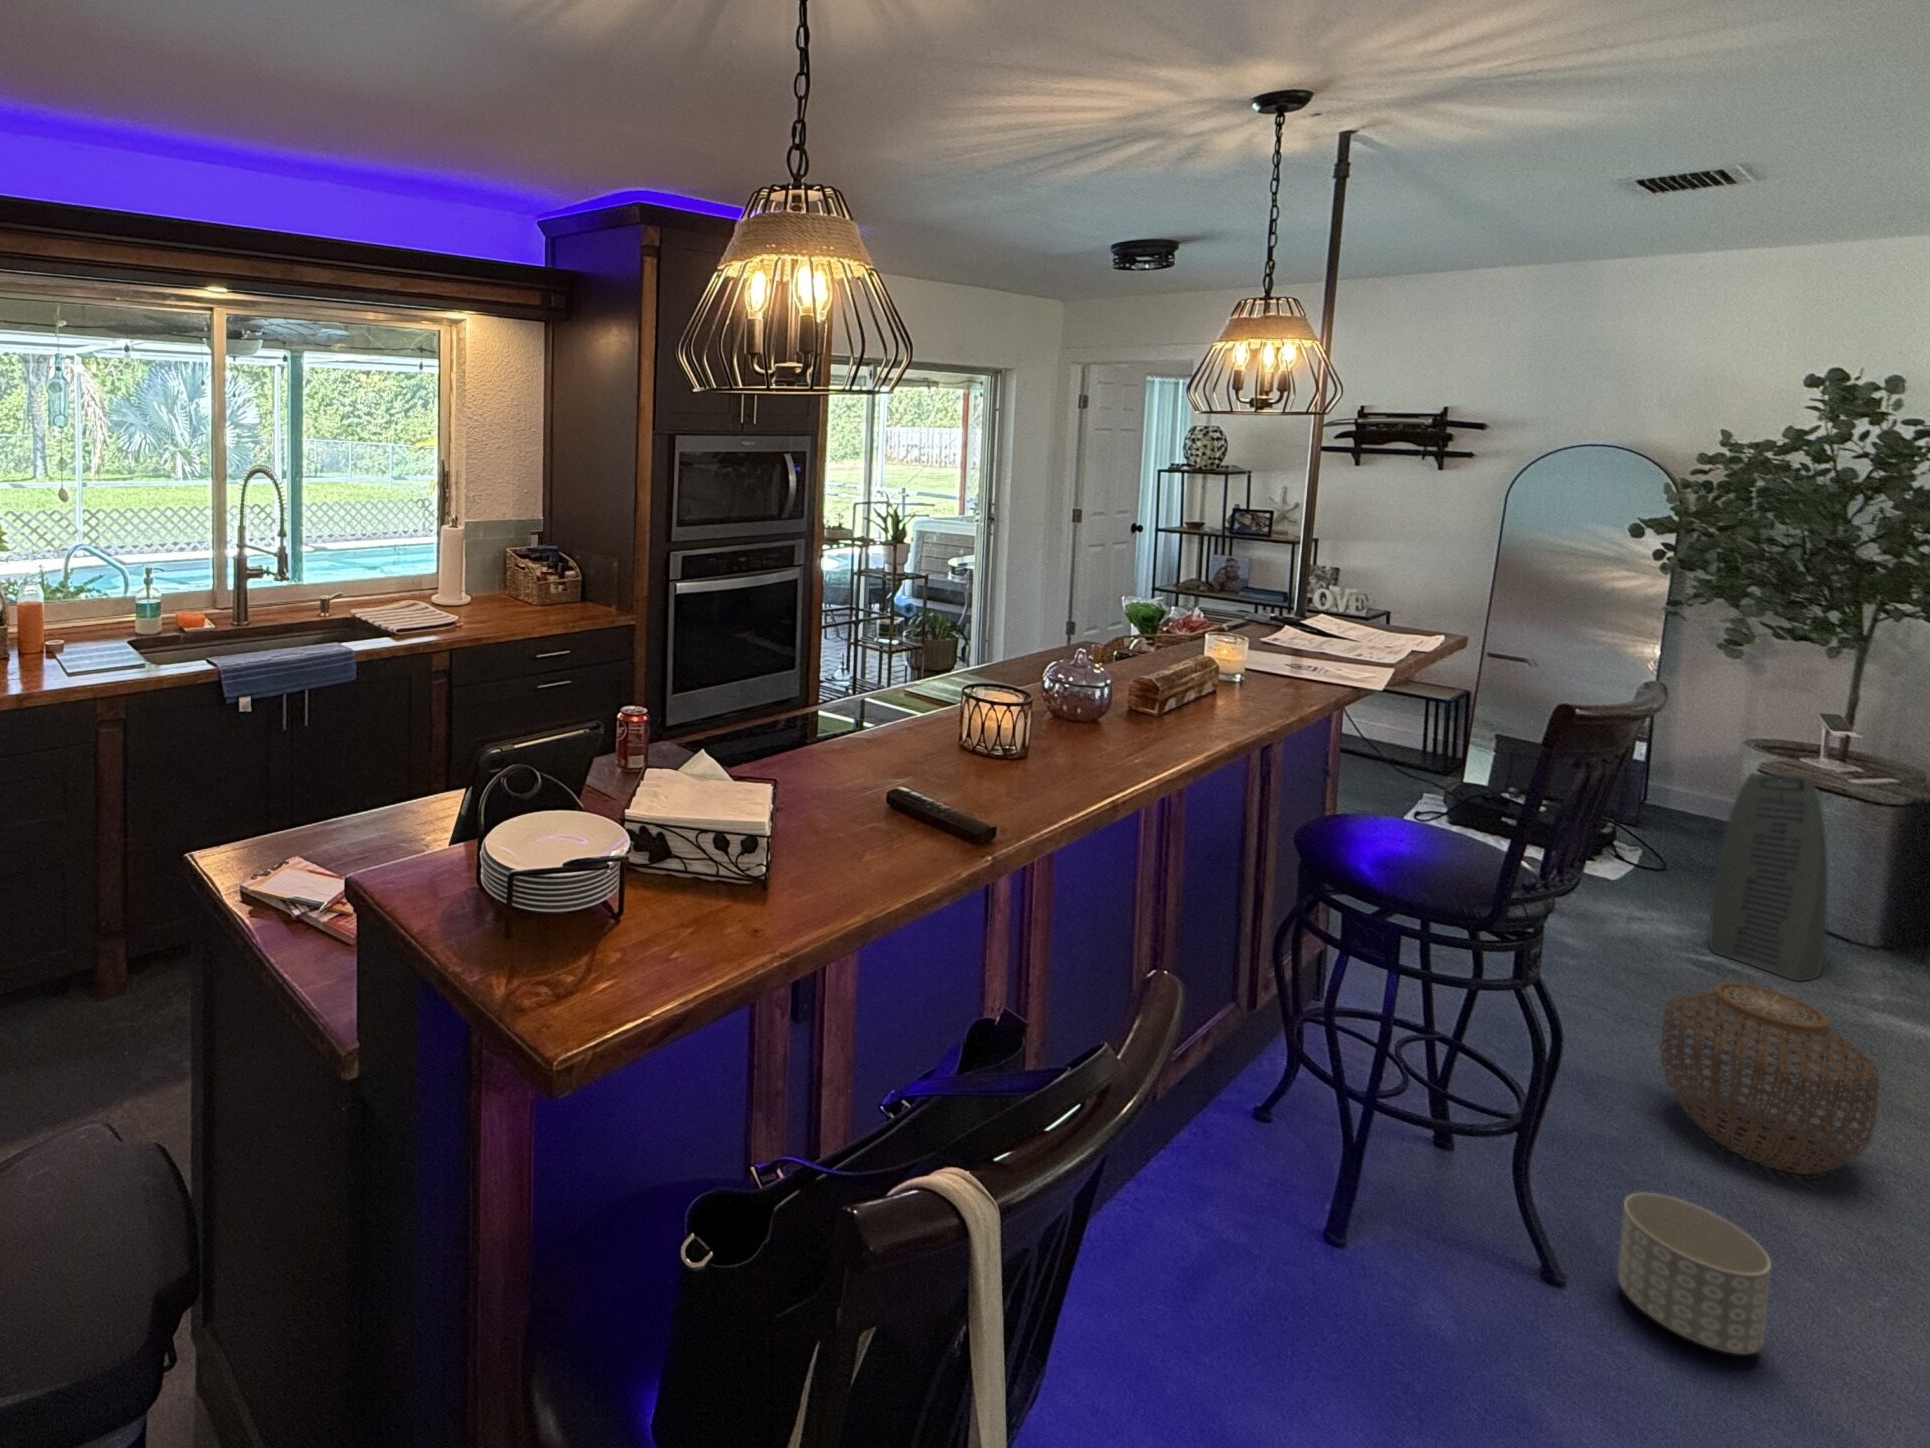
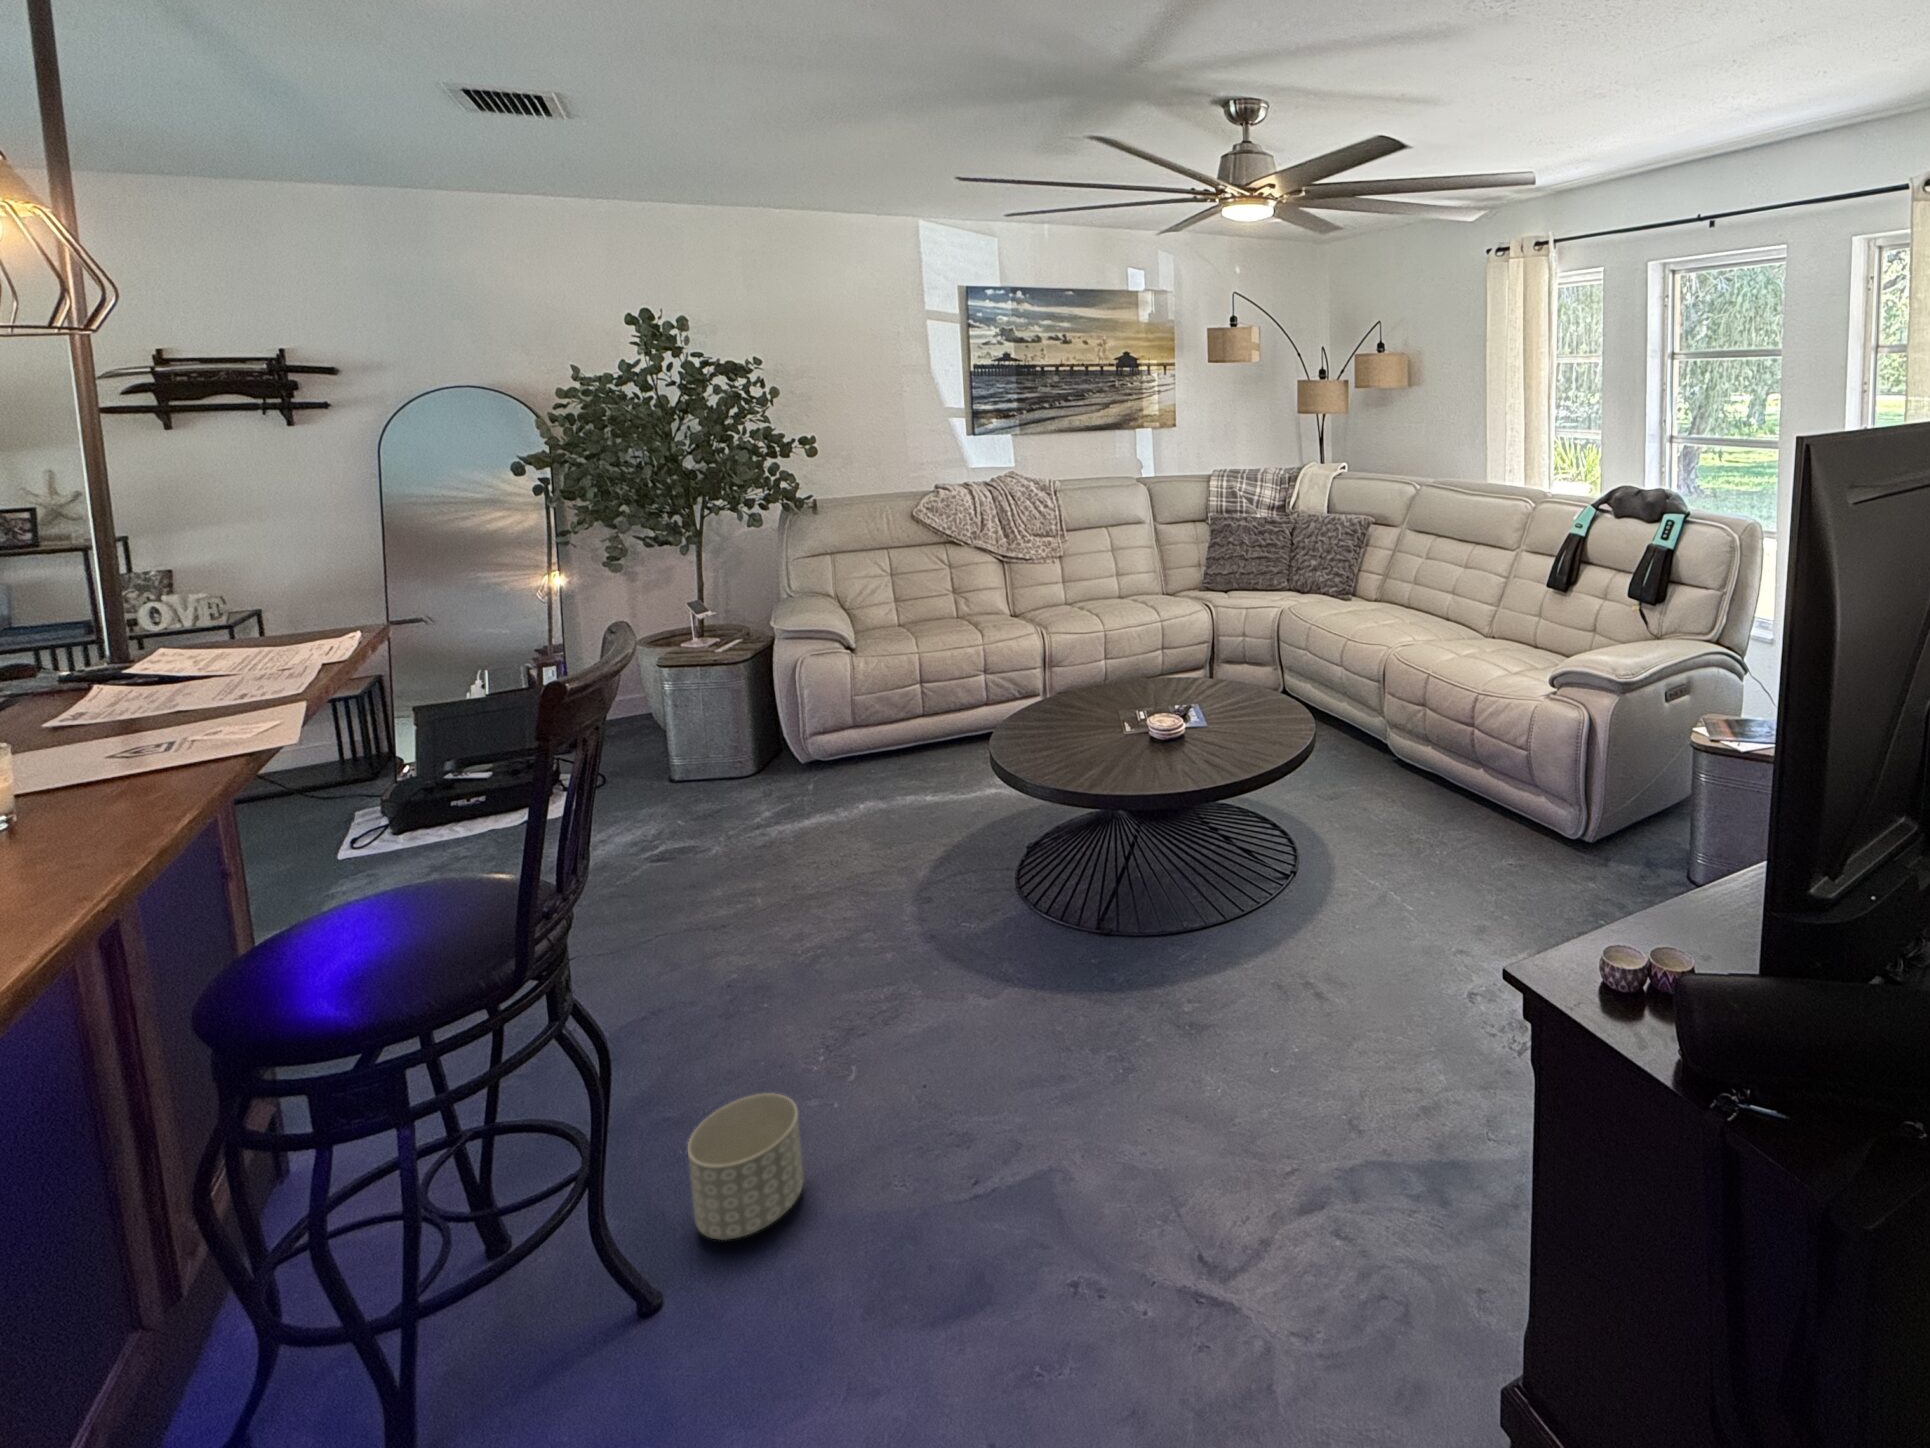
air purifier: present [1709,773,1828,981] -> none [650,659,729,838]
woven basket: present [1660,982,1879,1175] -> none [658,854,805,1013]

